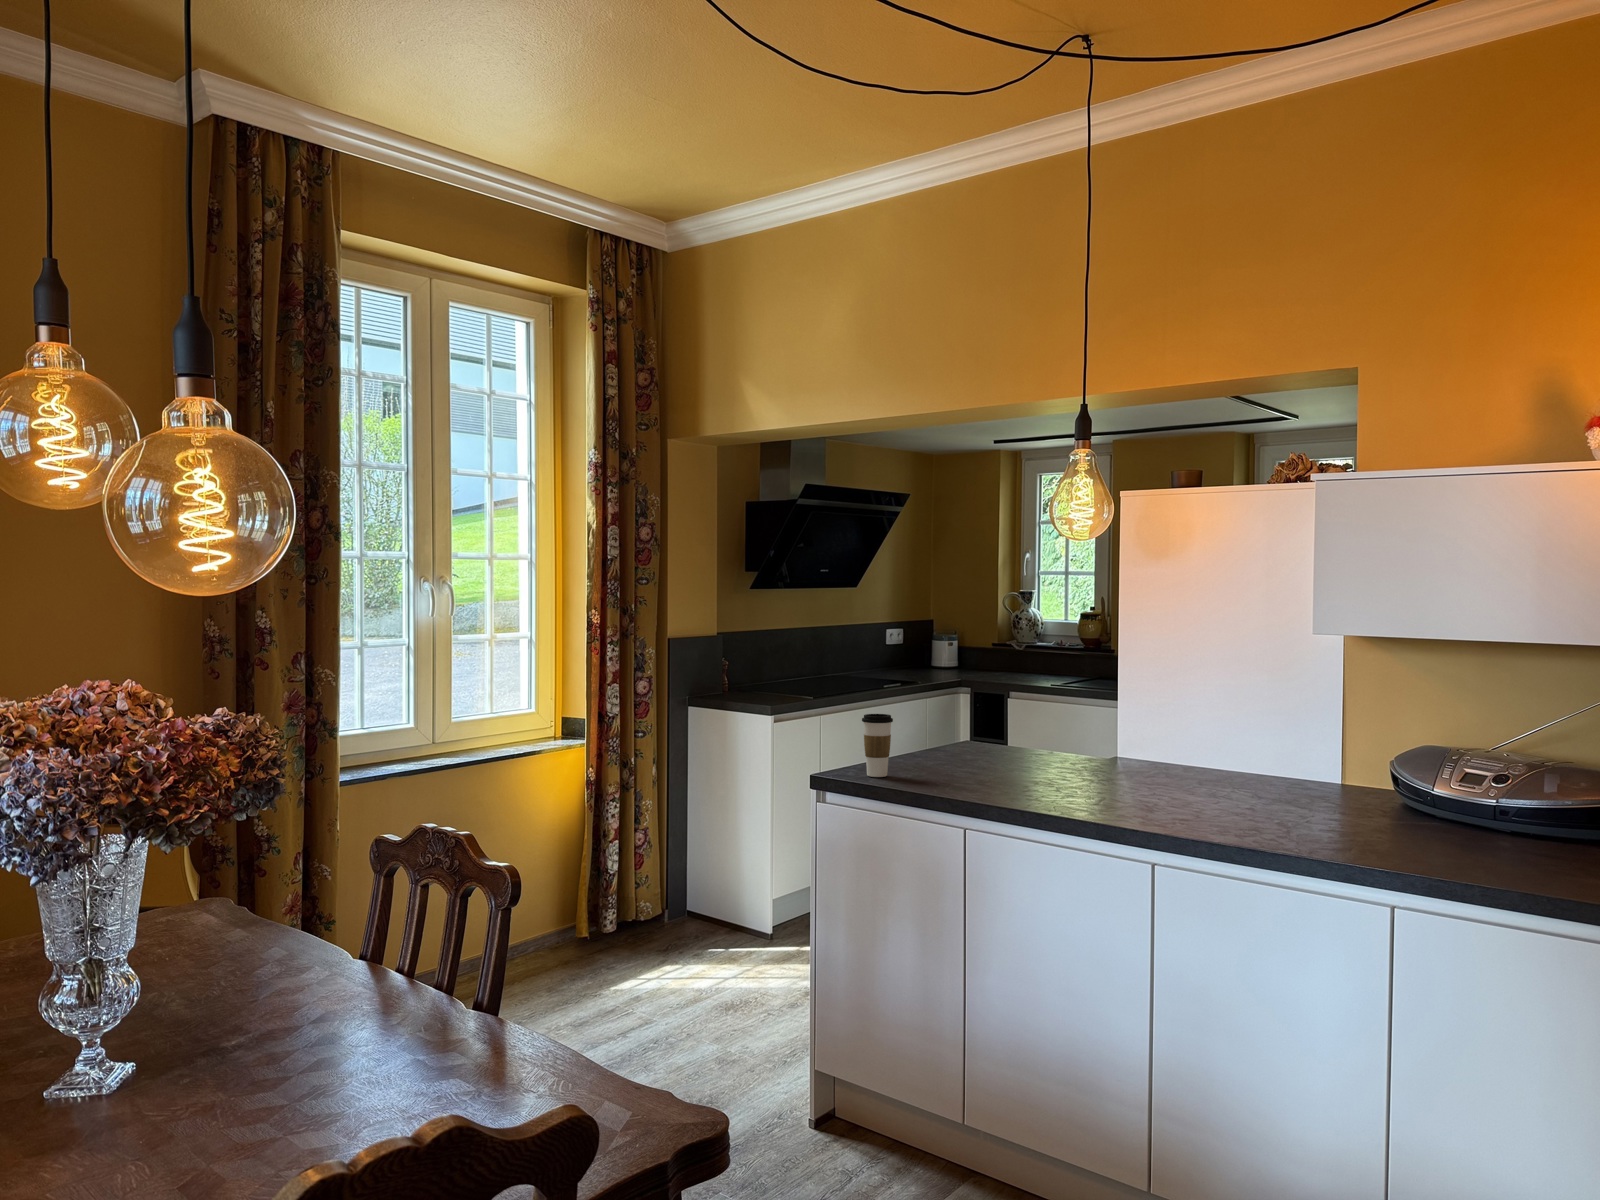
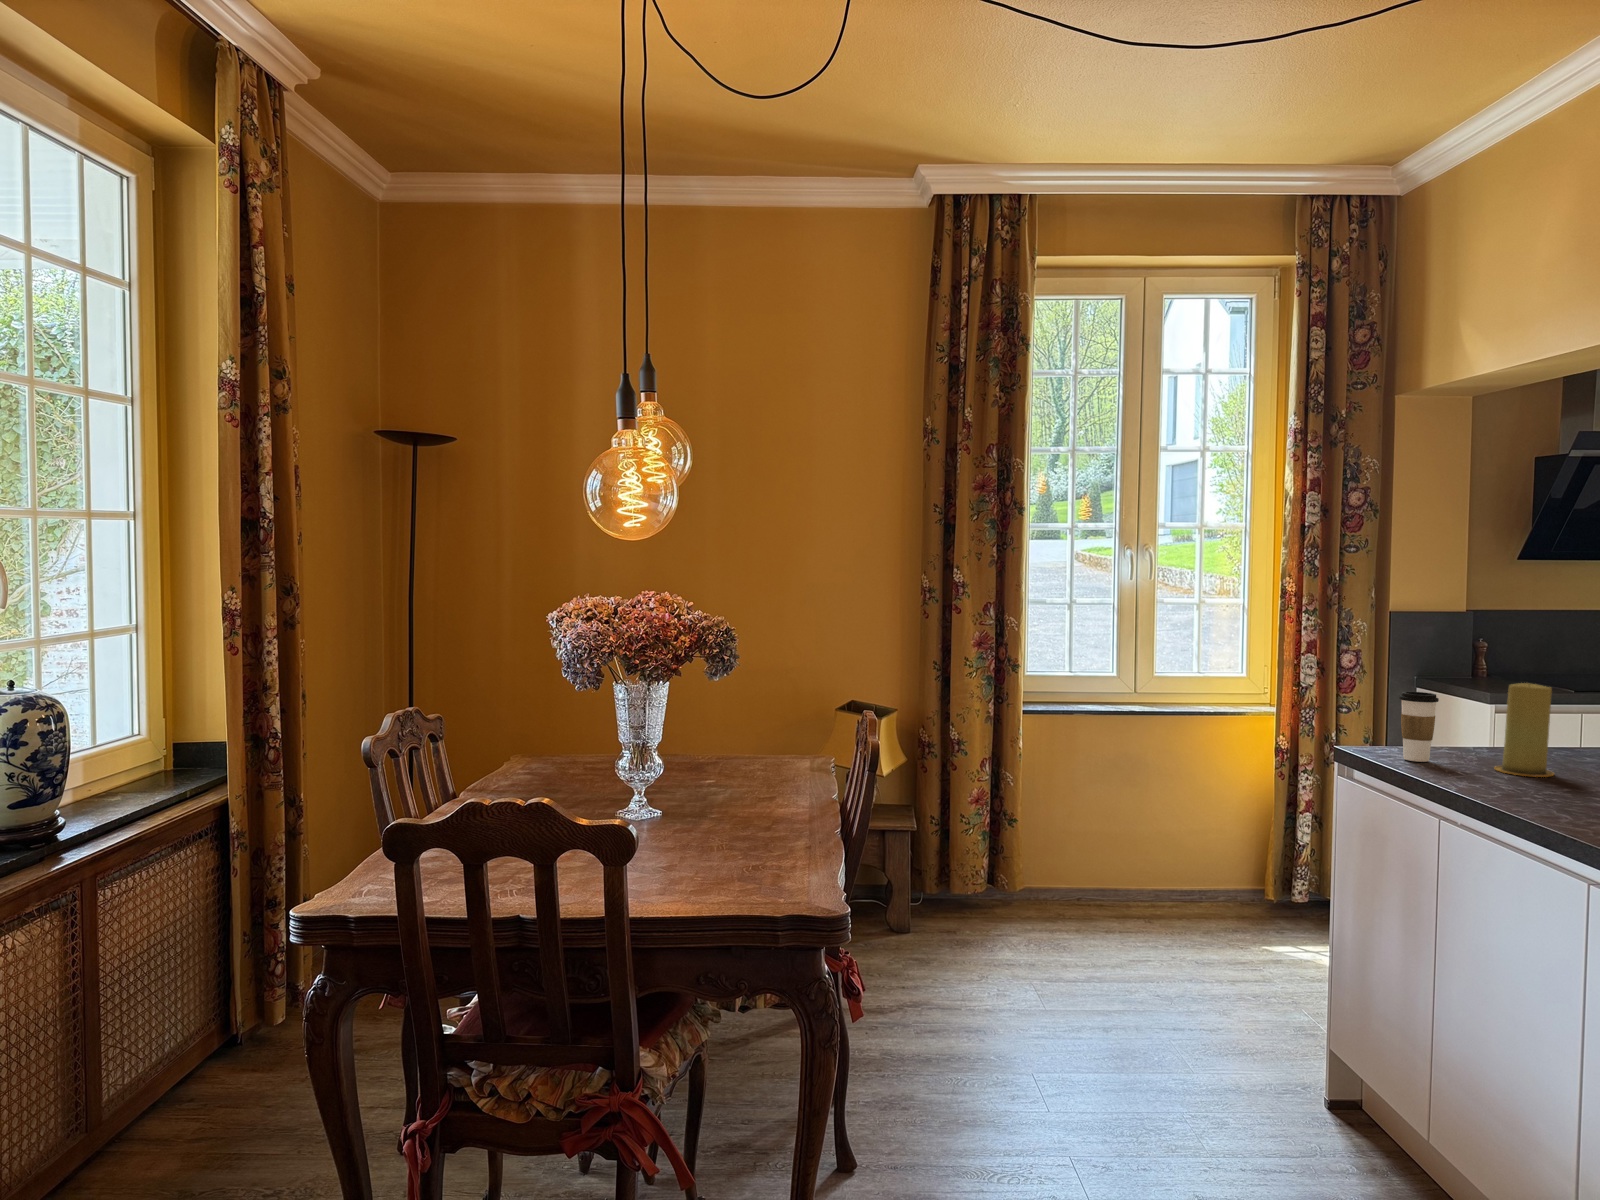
candle: none [930,698,973,776] -> present [1494,683,1554,777]

